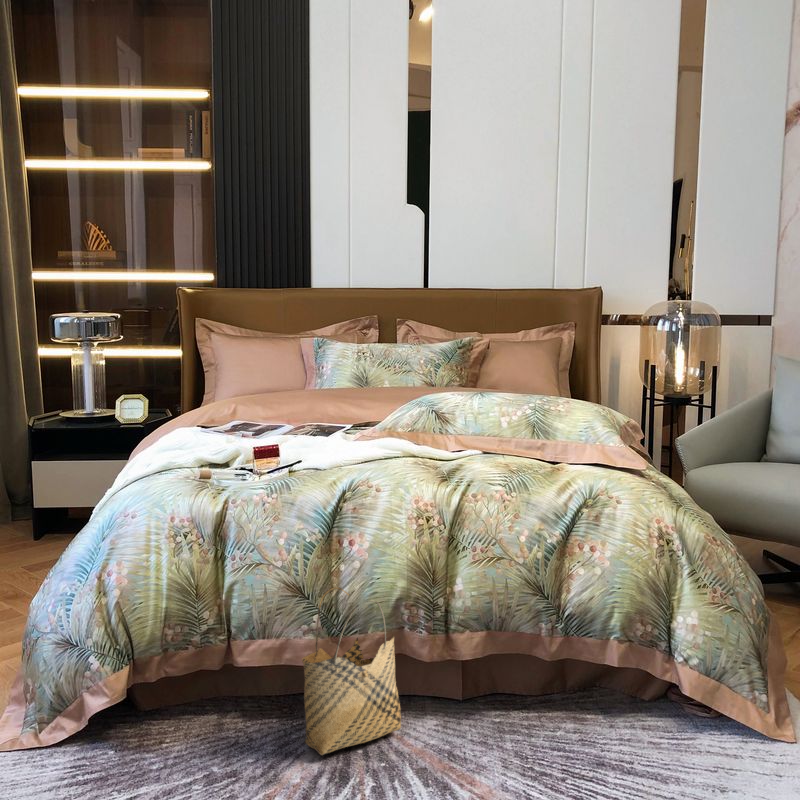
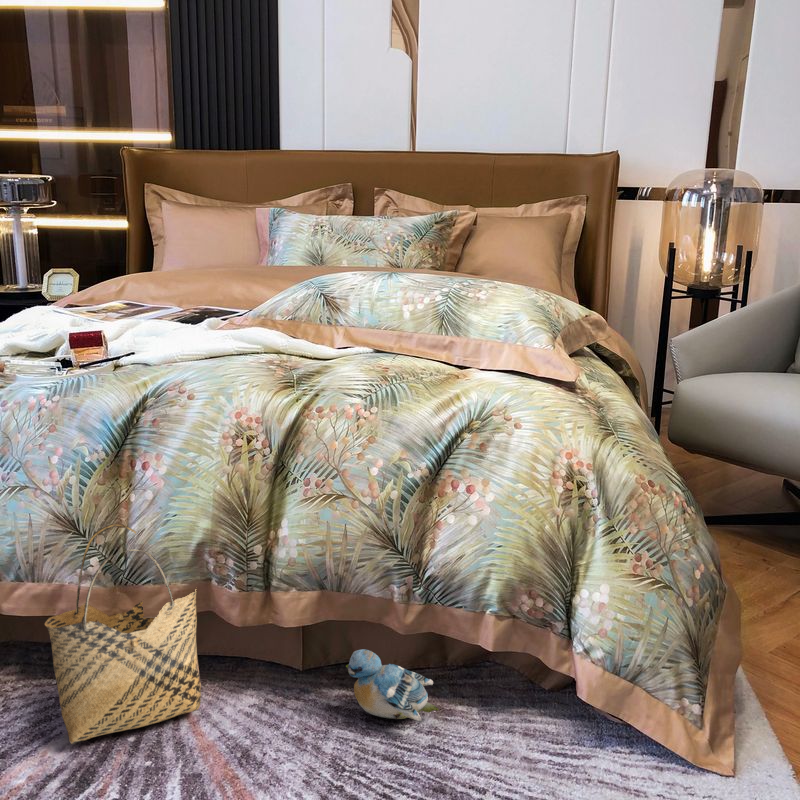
plush toy: none [506,674,578,726] -> present [346,649,439,721]

